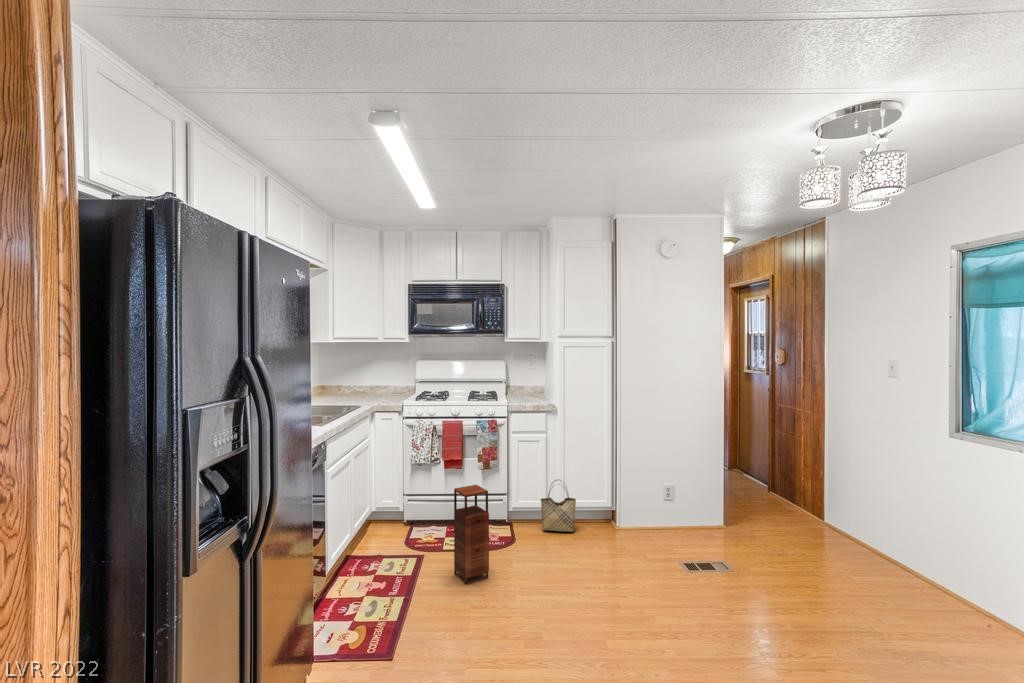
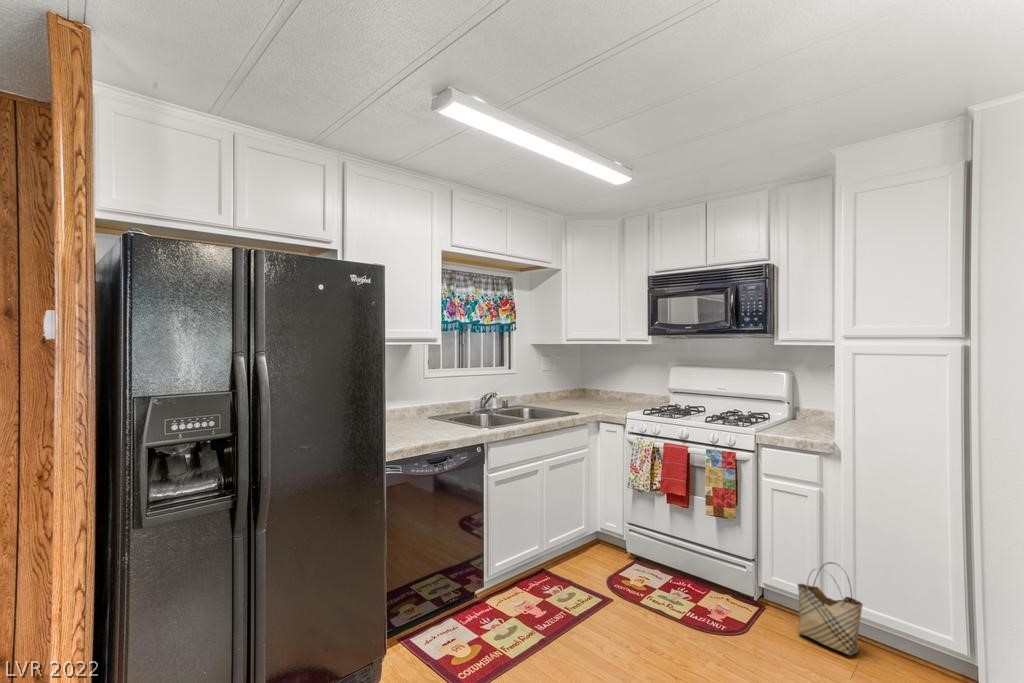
storage cabinet: present [454,485,489,584] -> none [620,528,655,661]

